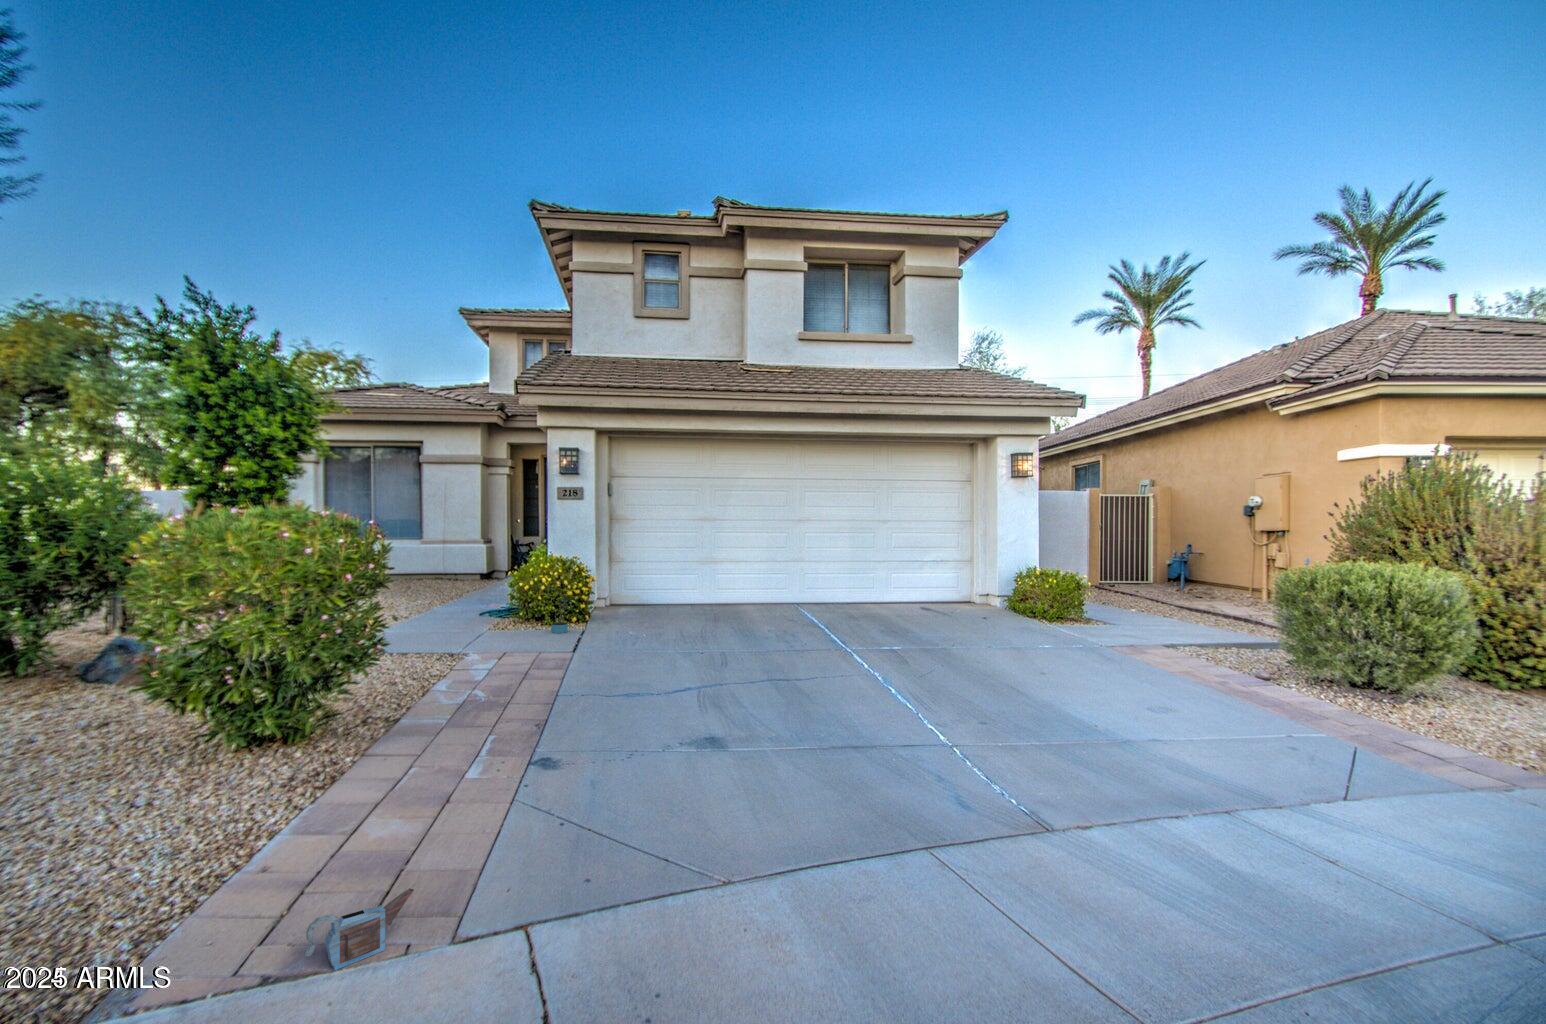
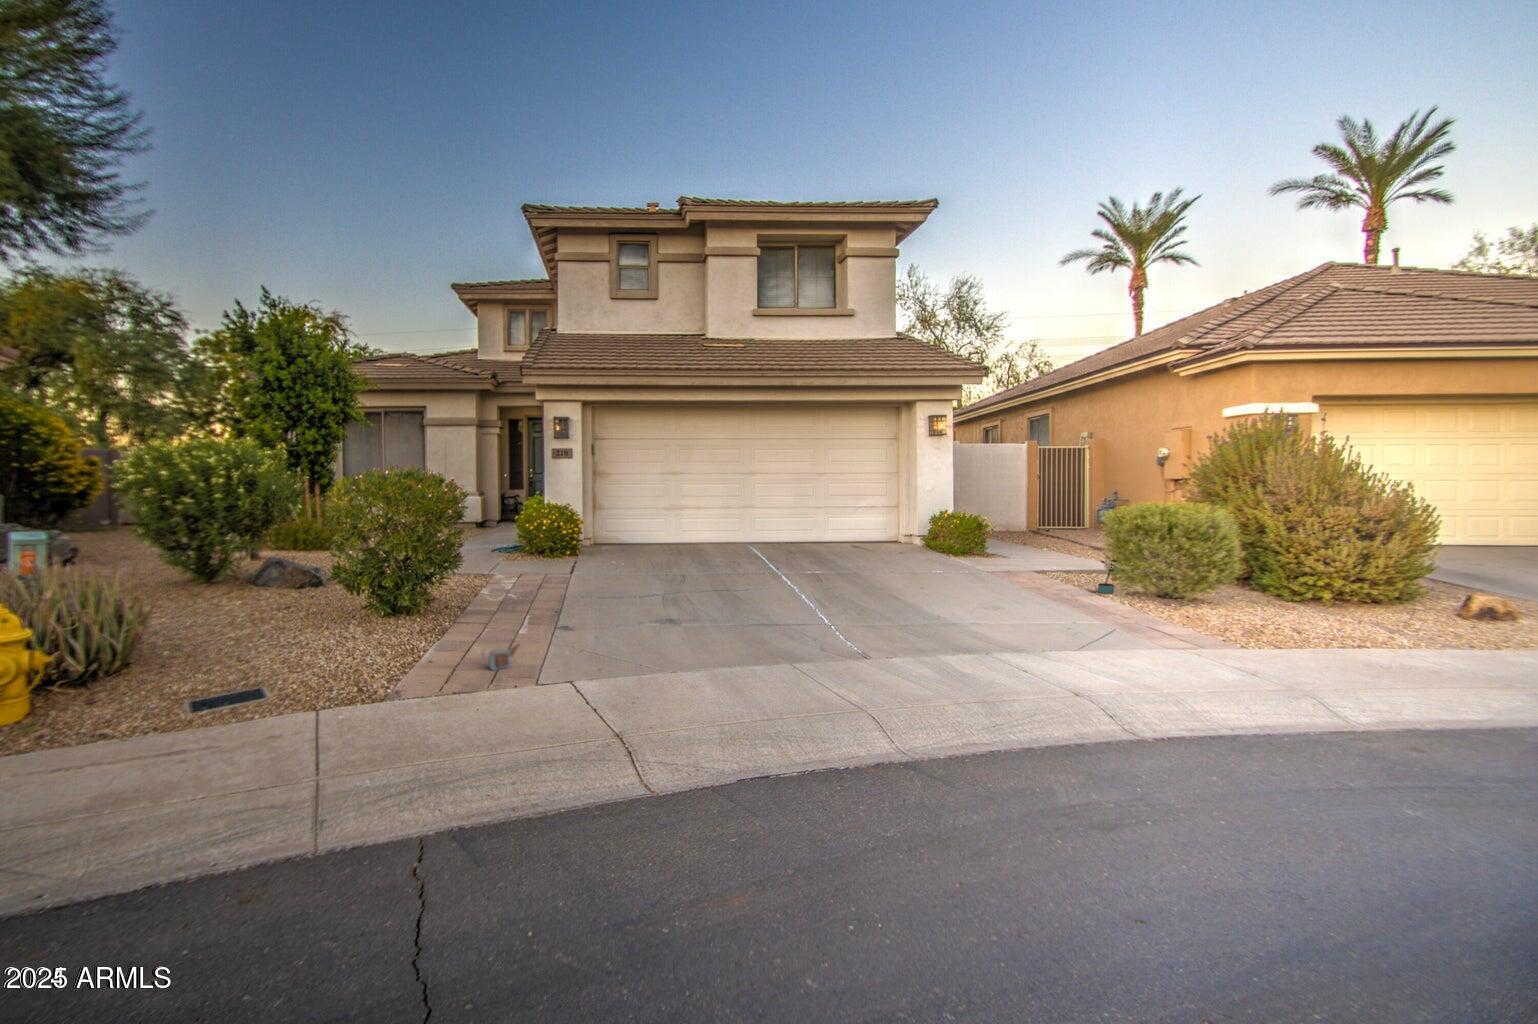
potted plant: present [545,581,575,633] -> present [1094,545,1117,593]

